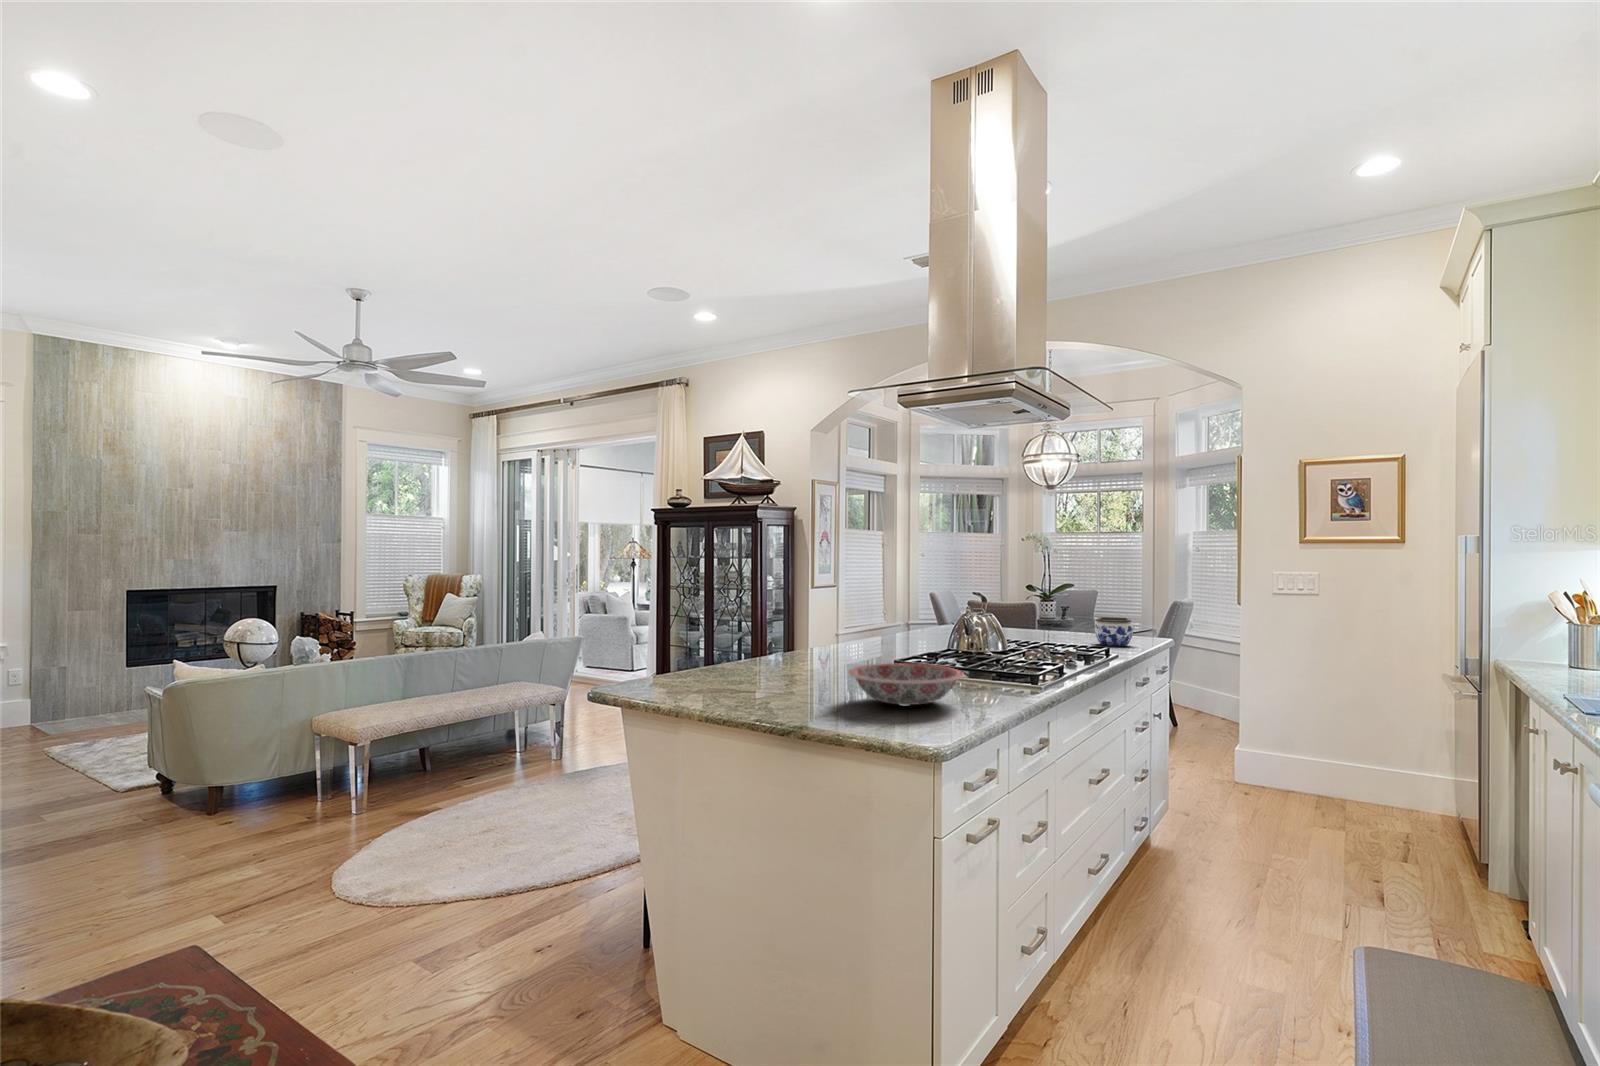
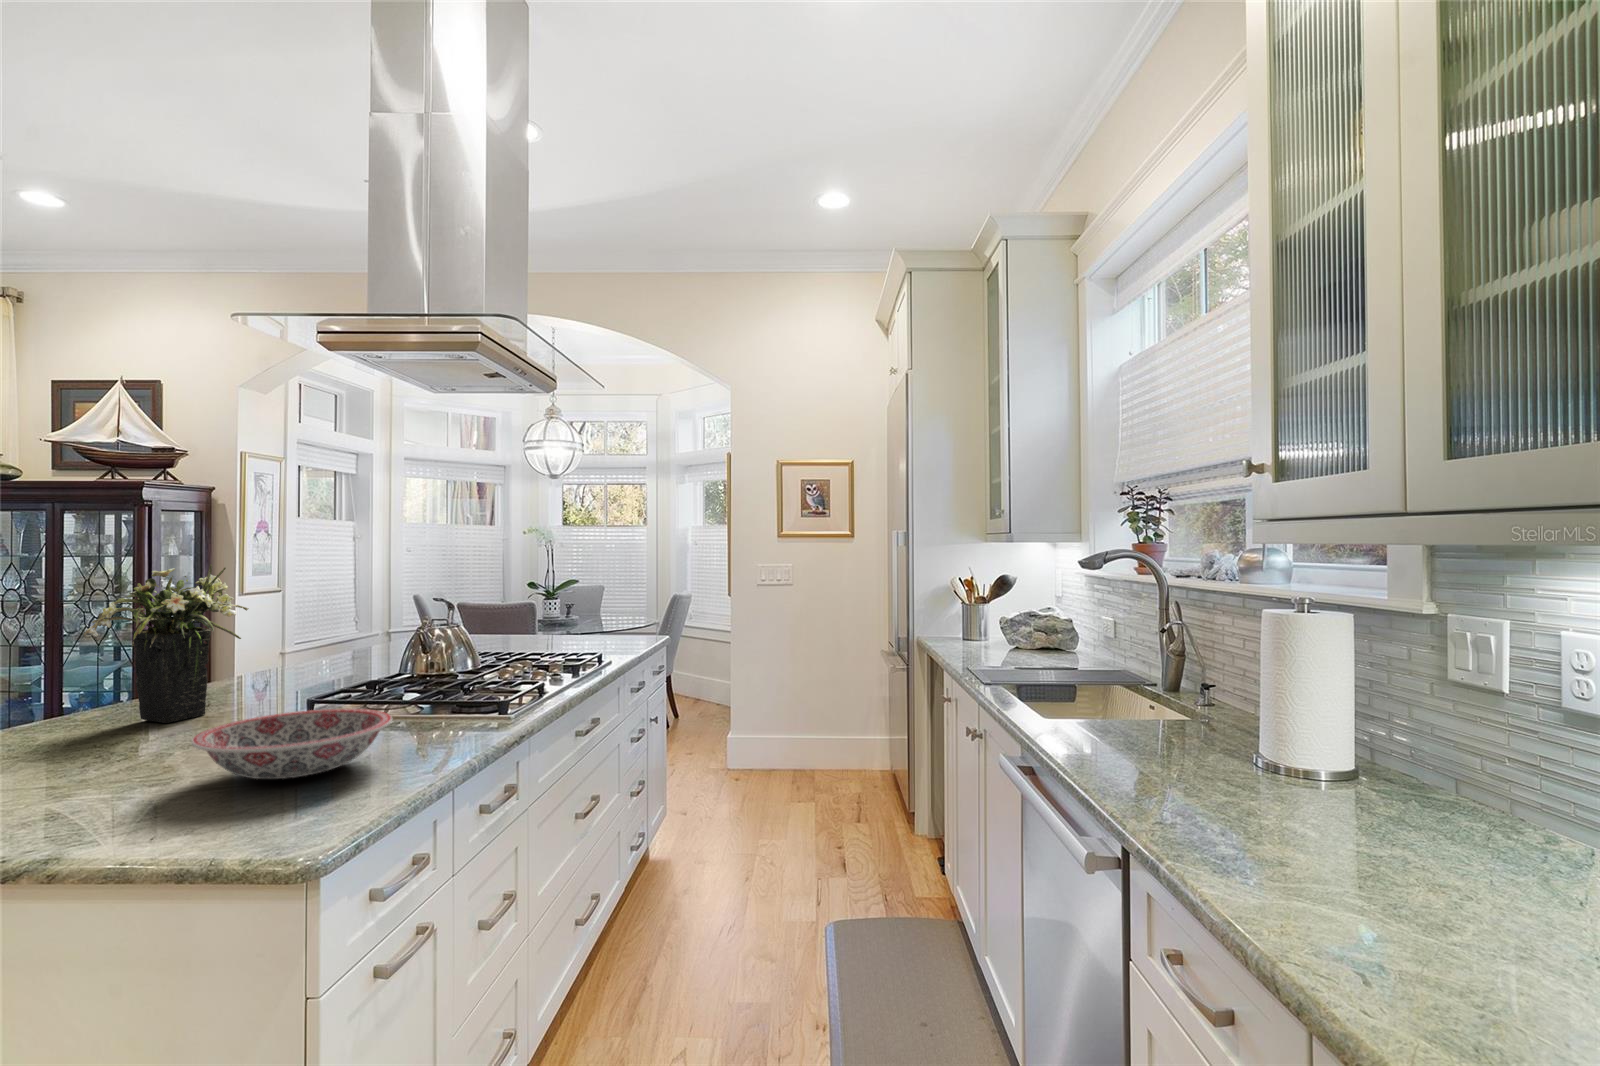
flower arrangement: none [772,561,858,667] -> present [84,565,248,723]
jar: present [1094,617,1133,646] -> none [590,618,630,650]

